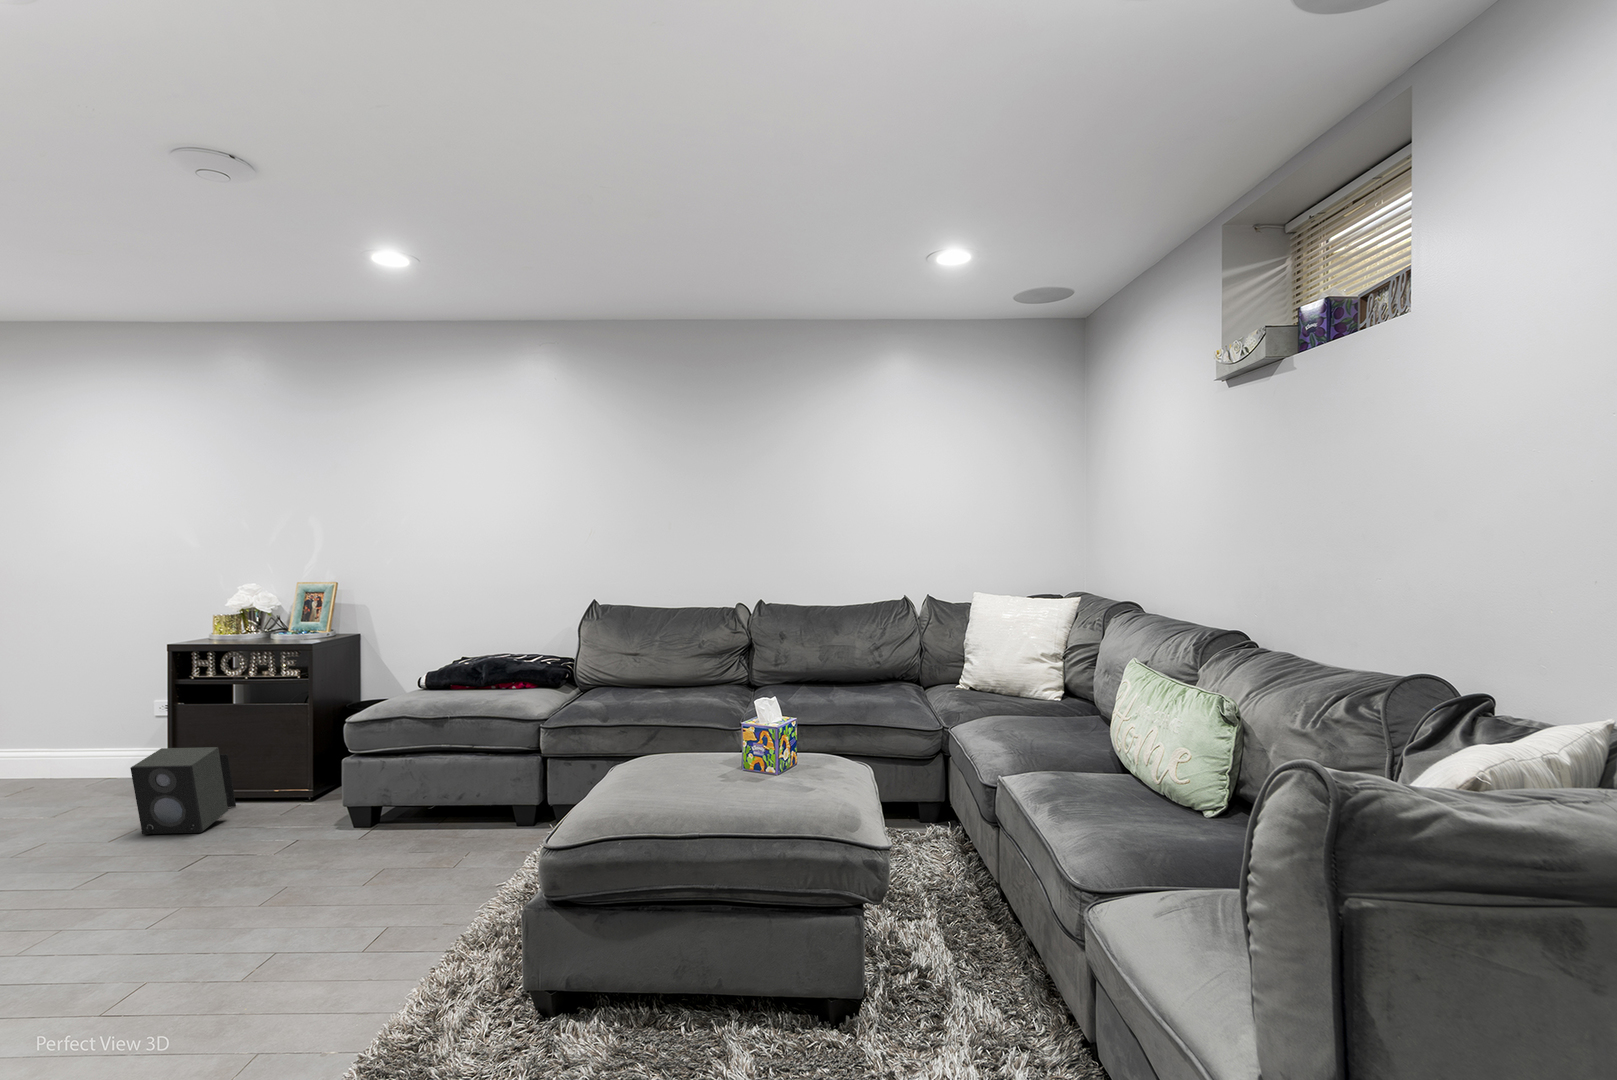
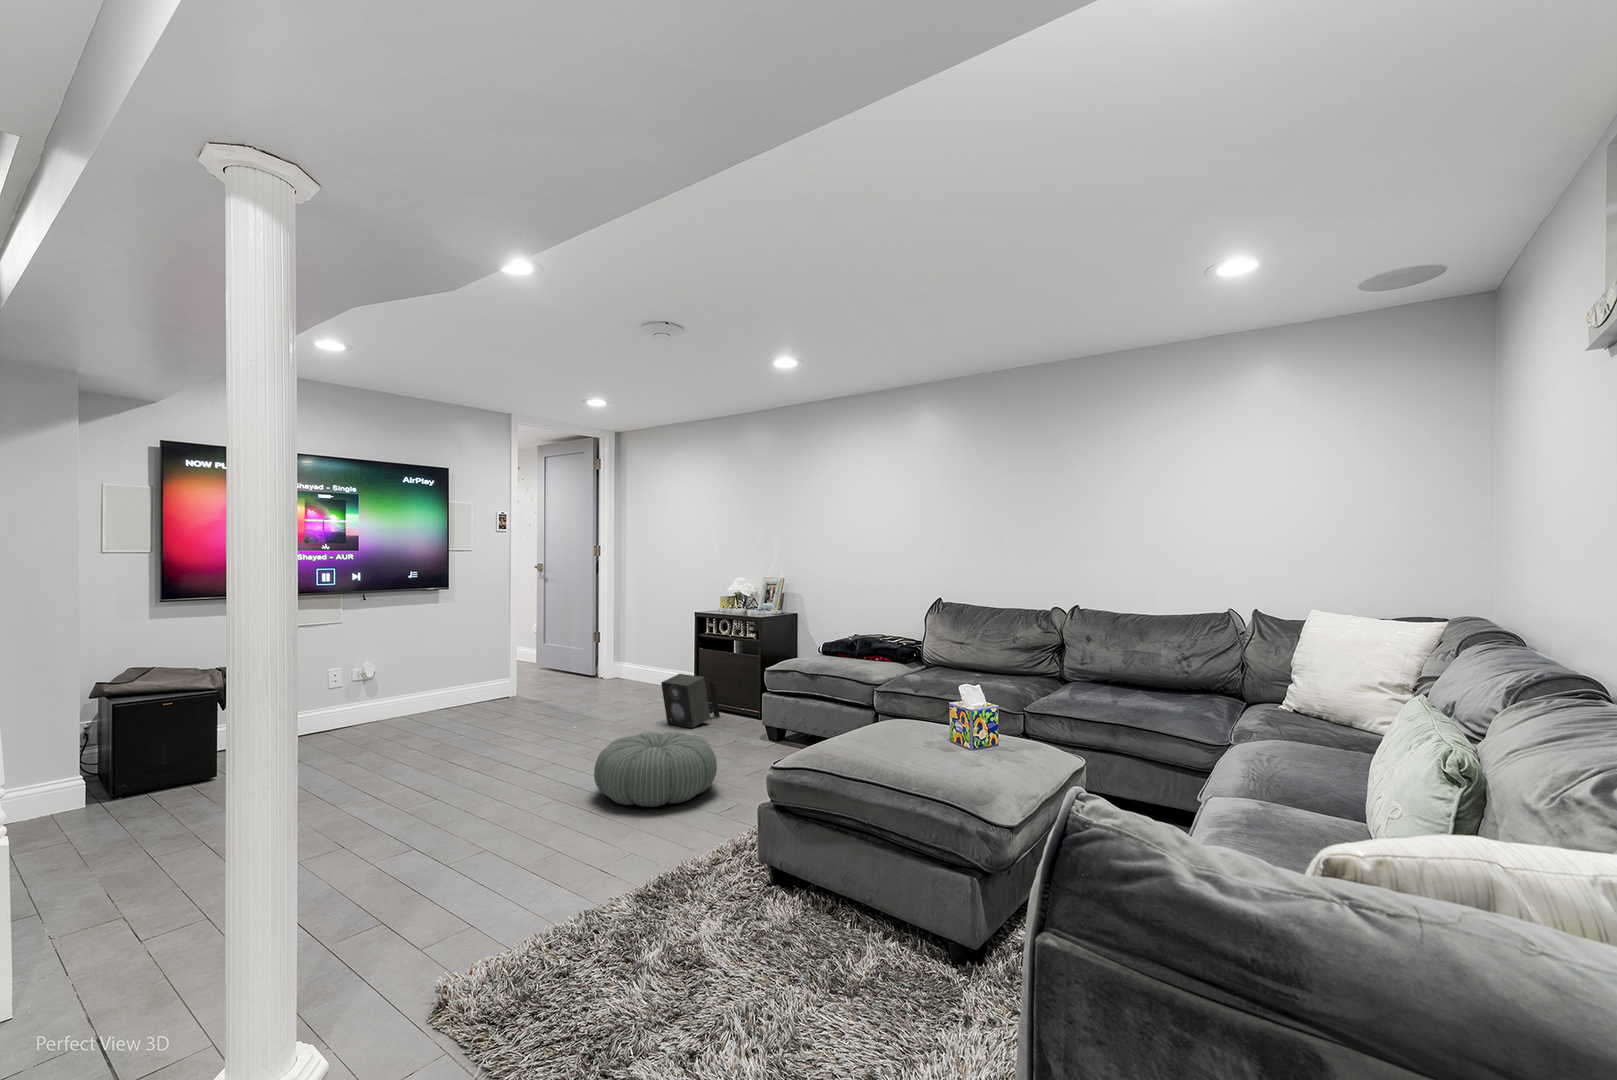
pouf: none [113,837,346,977] -> present [594,732,717,807]

